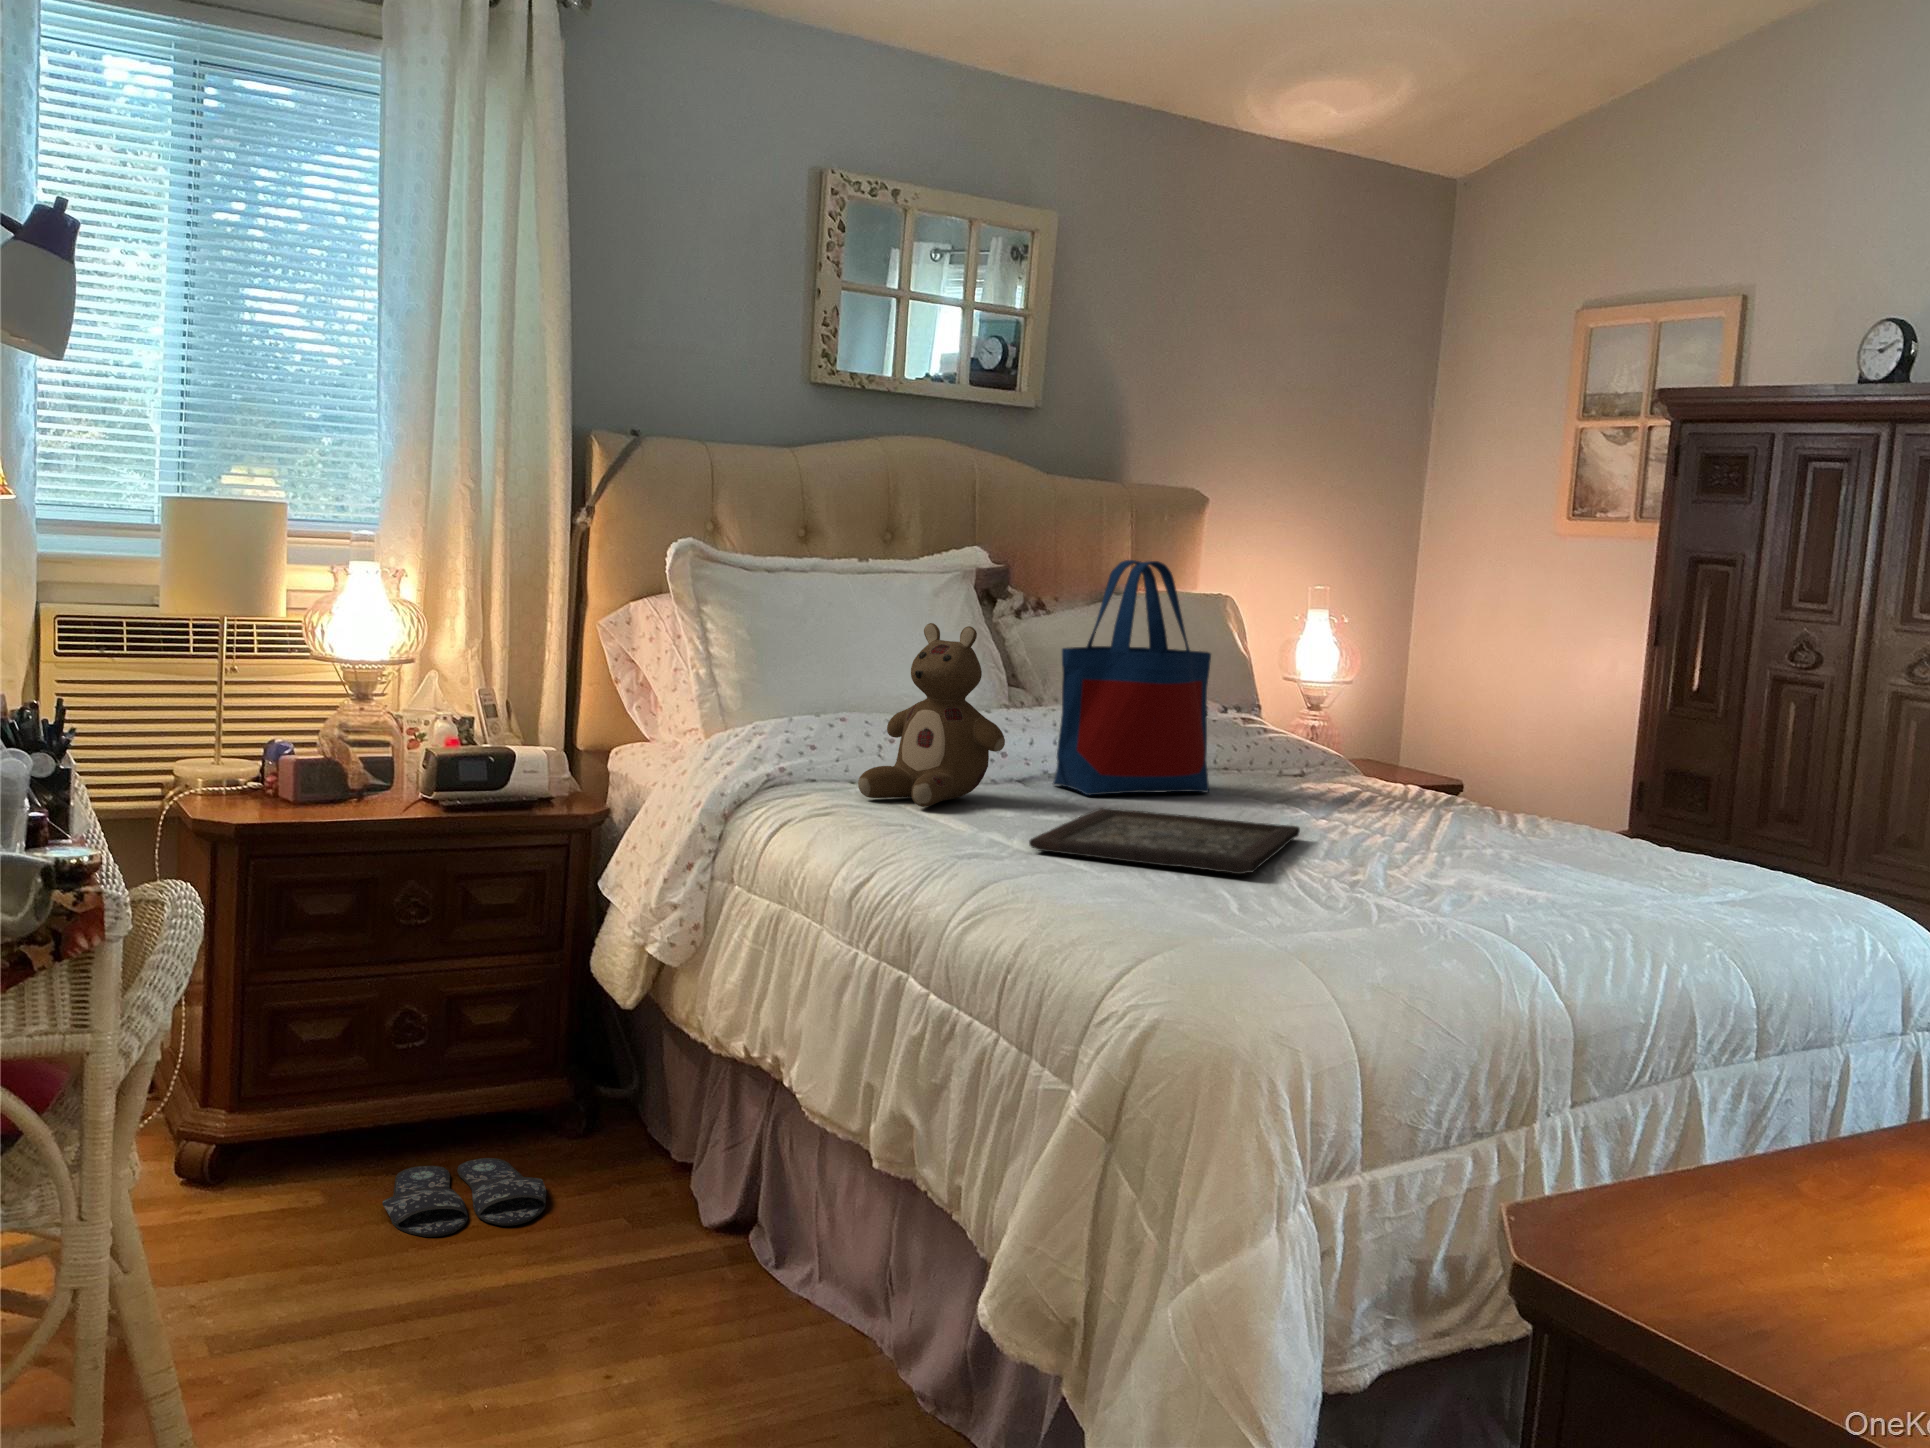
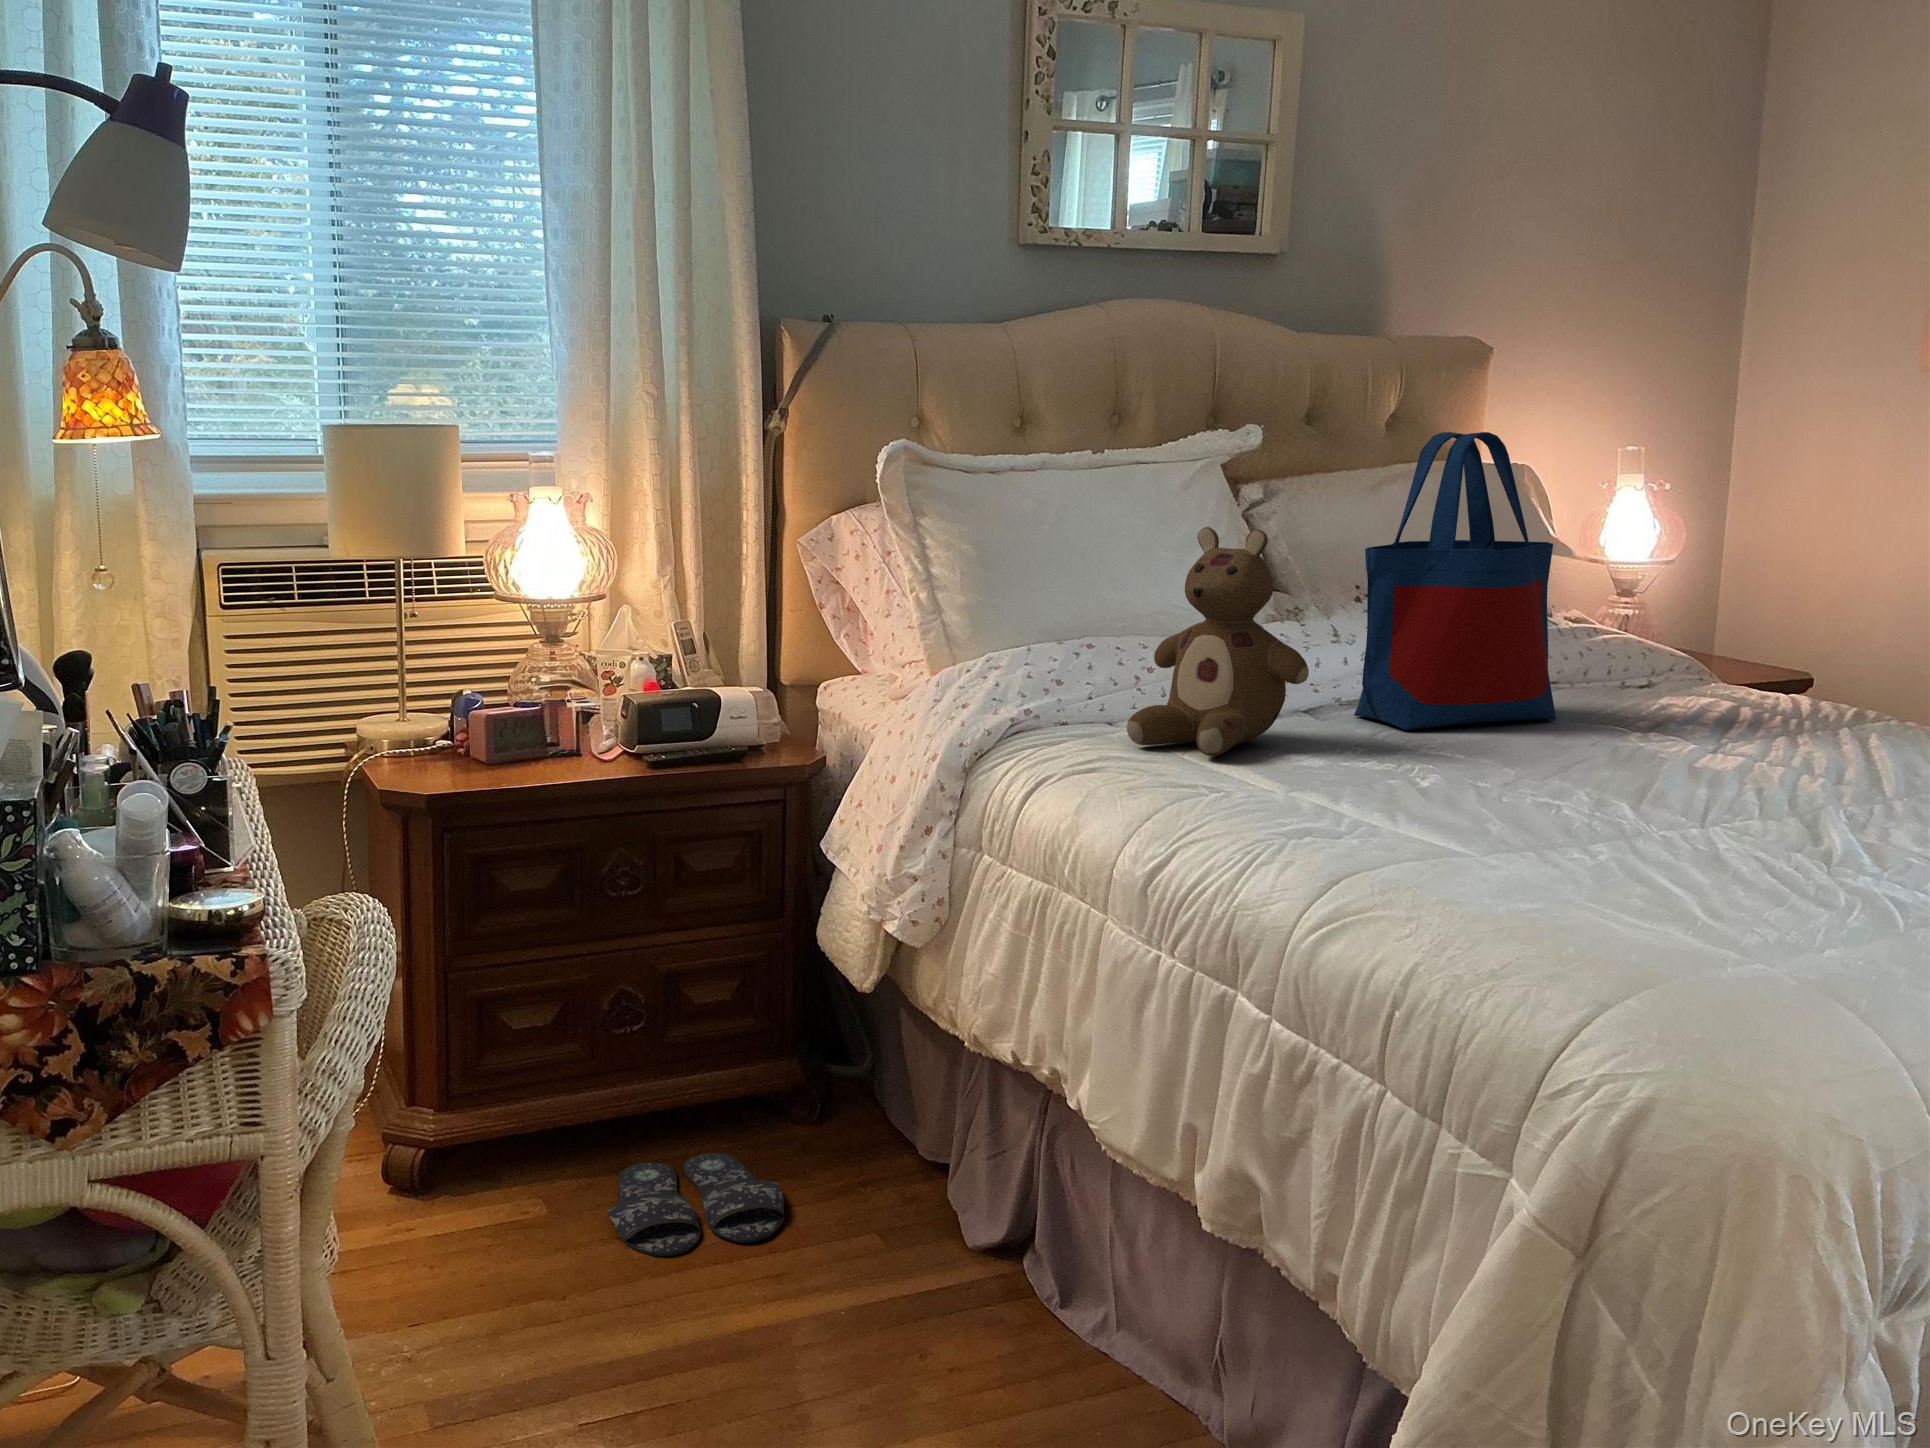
tray: present [1029,808,1300,874] -> none [1372,751,1718,852]

